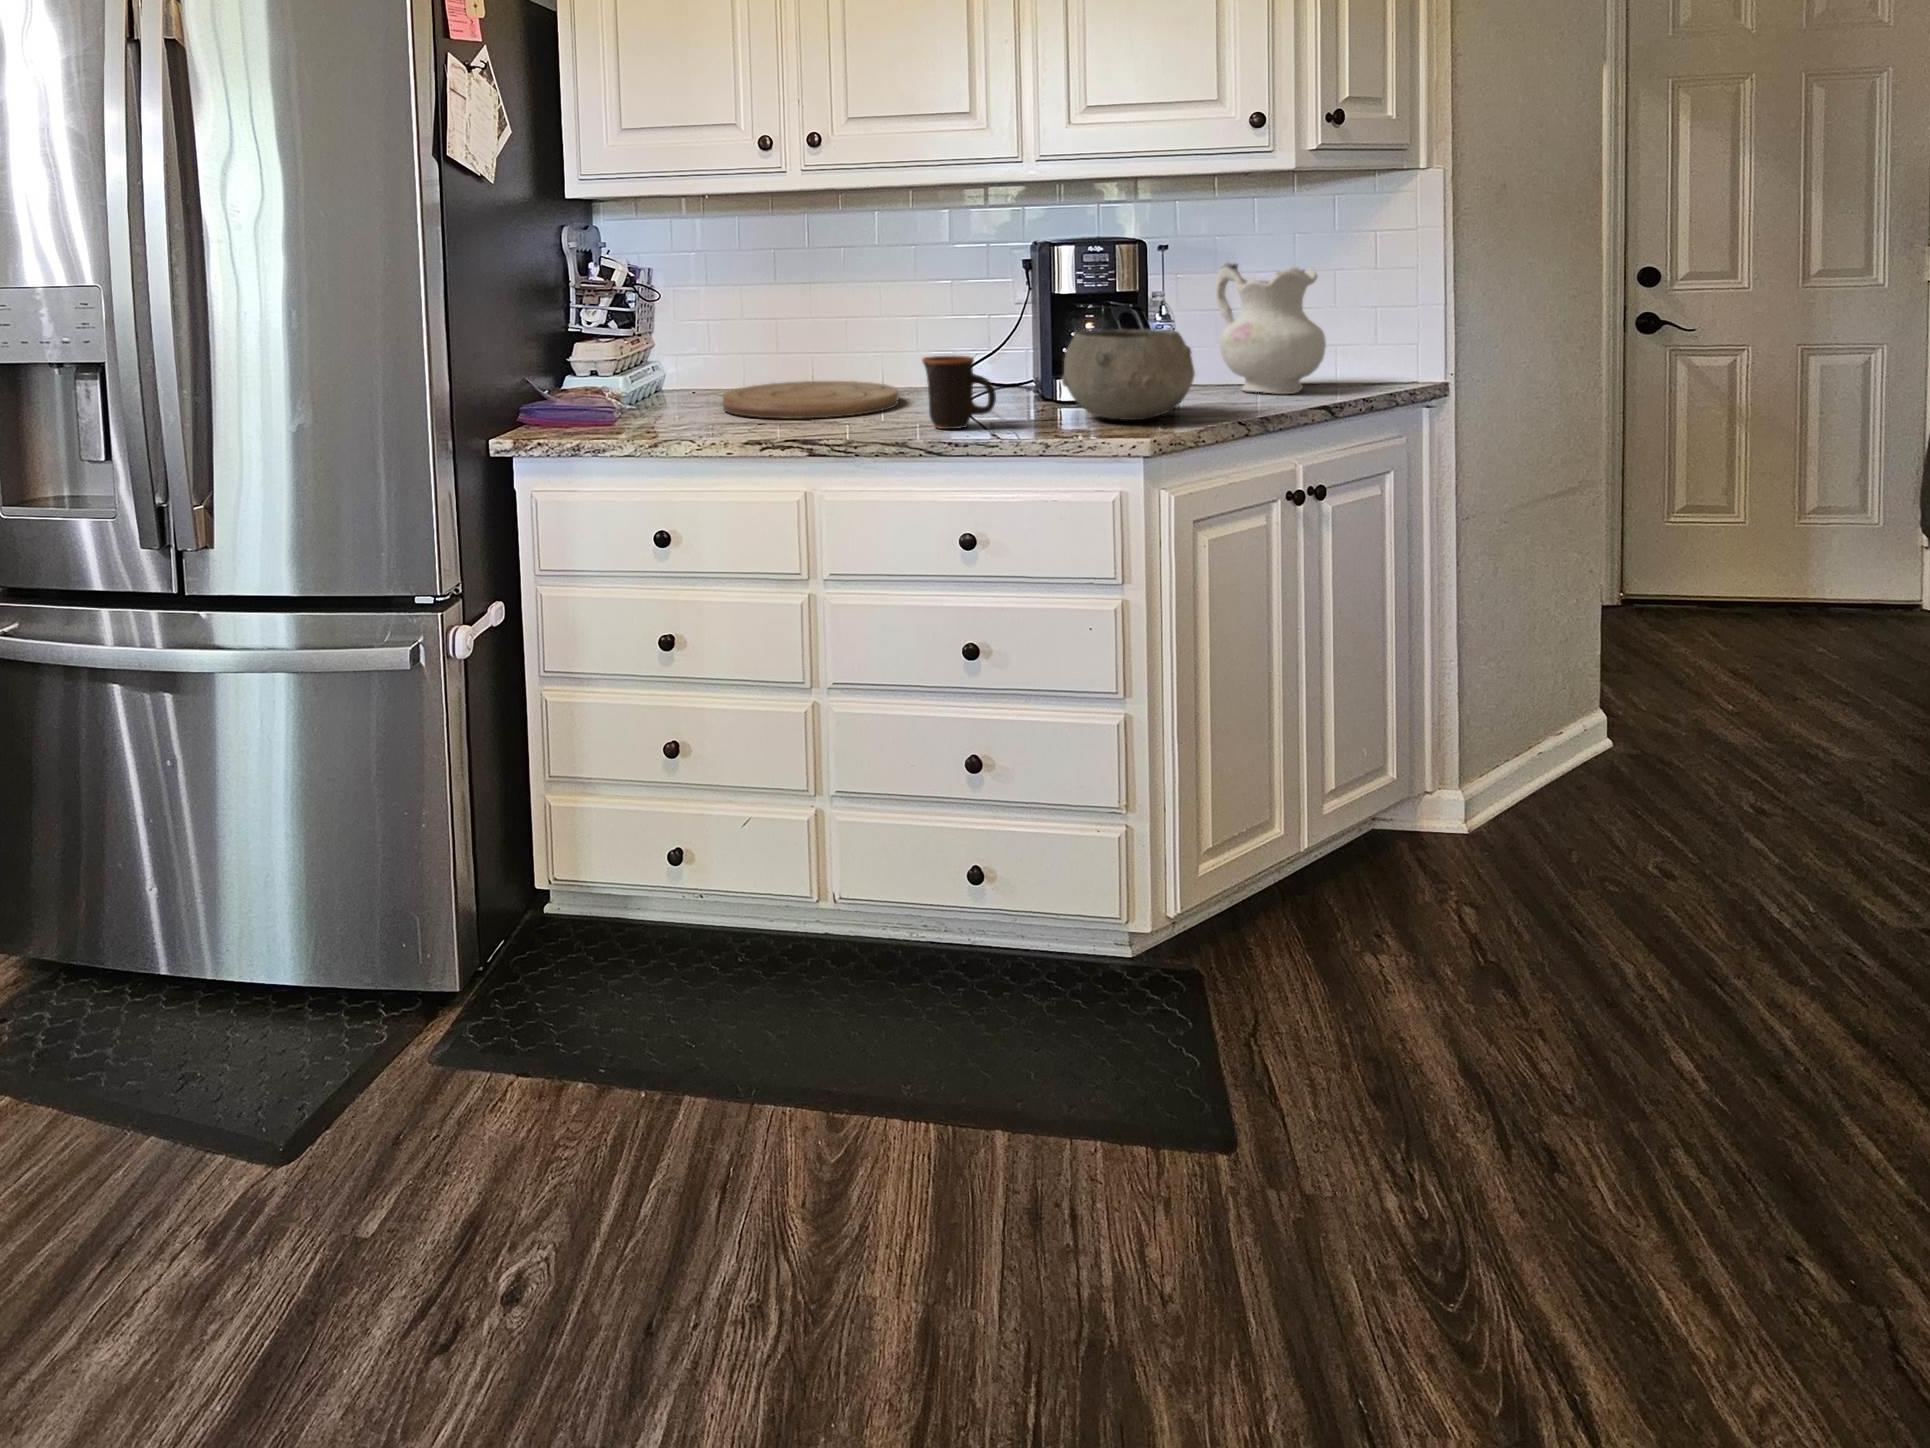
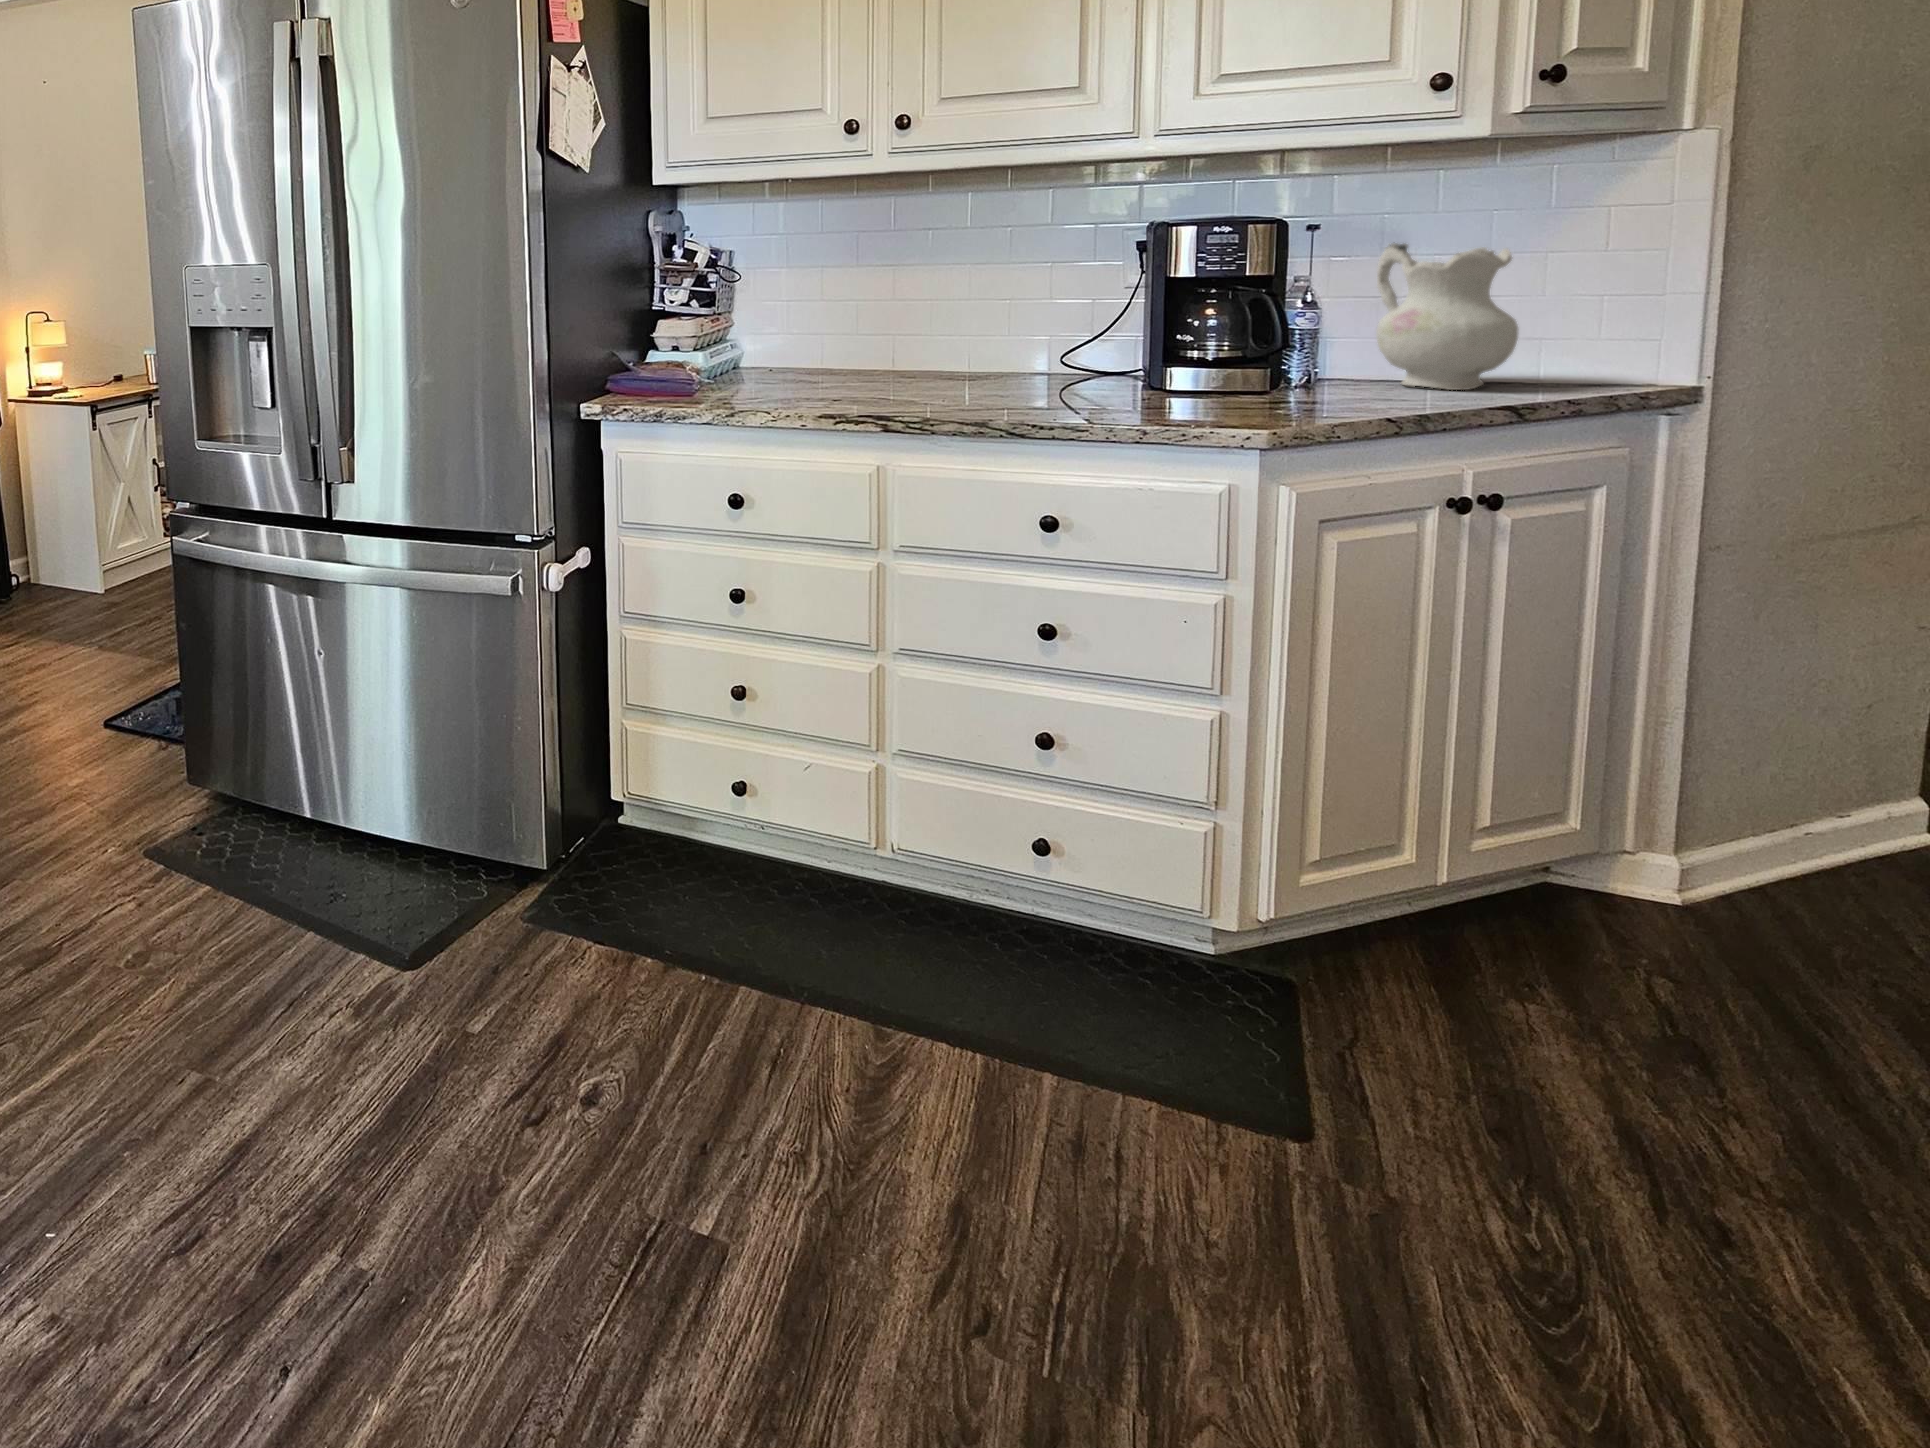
bowl: present [1062,329,1195,420] -> none [1169,314,1333,409]
mug: present [922,356,996,429] -> none [1011,338,1091,411]
cutting board: present [723,381,898,418] -> none [803,361,988,396]

